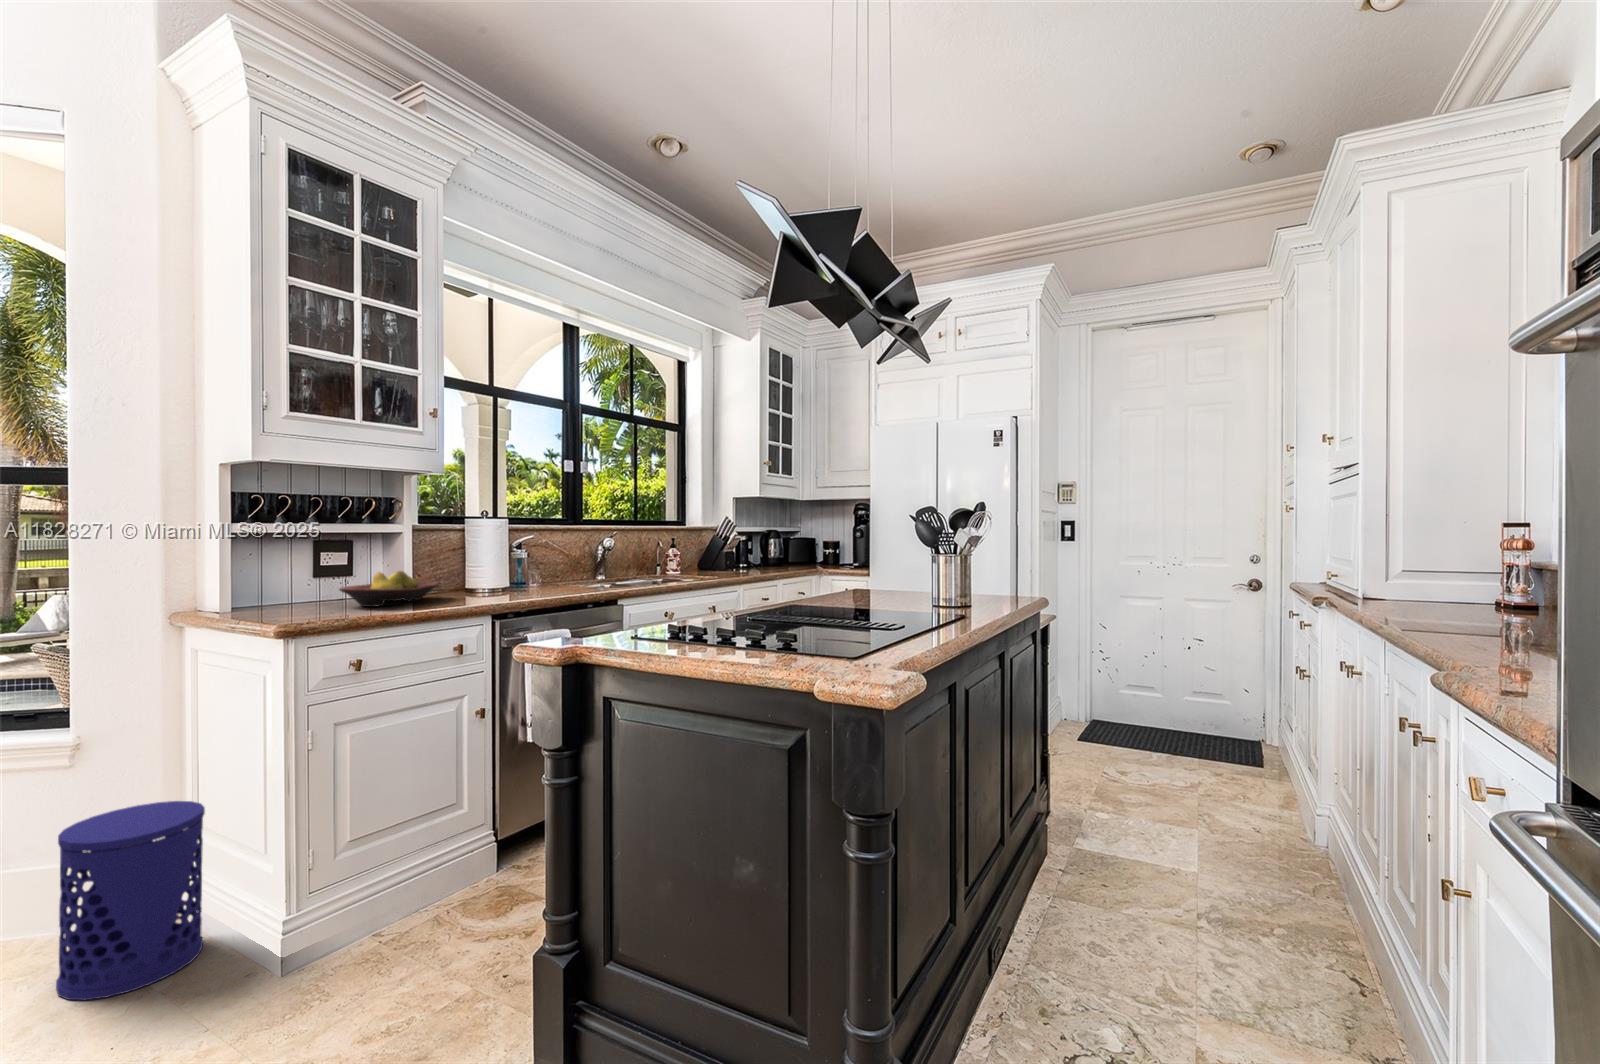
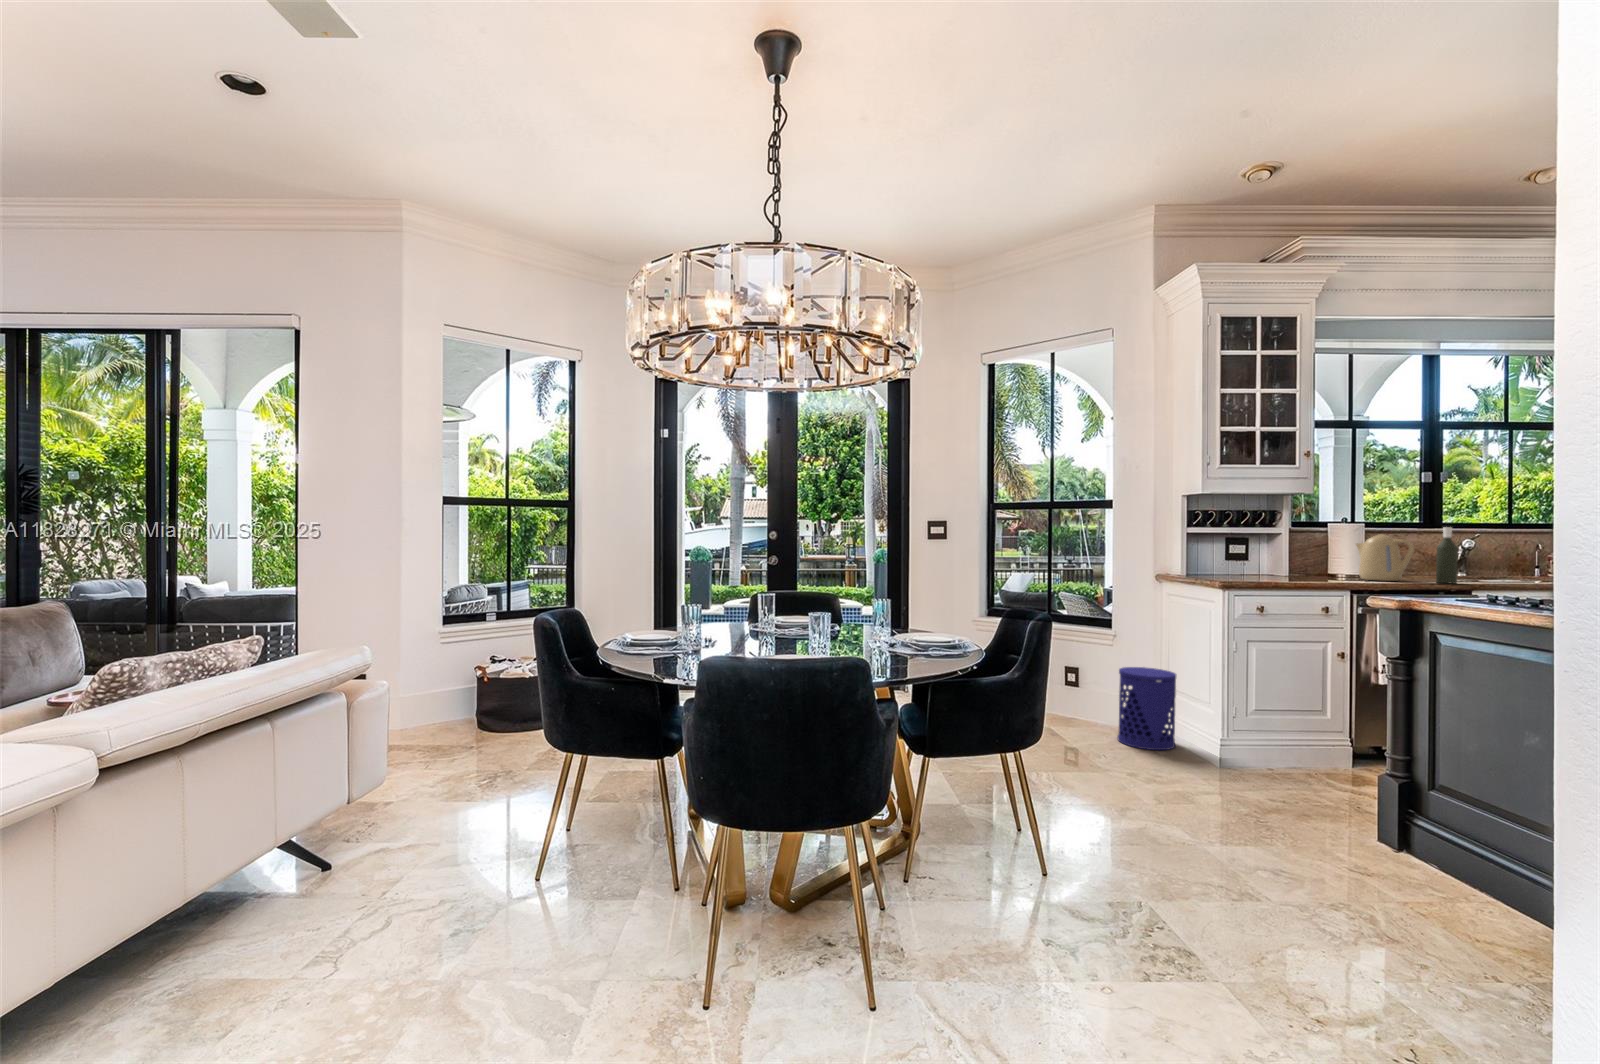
bottle: none [586,524,607,595] -> present [1436,527,1458,584]
kettle: none [498,533,564,597] -> present [1356,534,1414,581]
fruit bowl: present [339,571,438,607] -> none [1245,557,1309,578]

